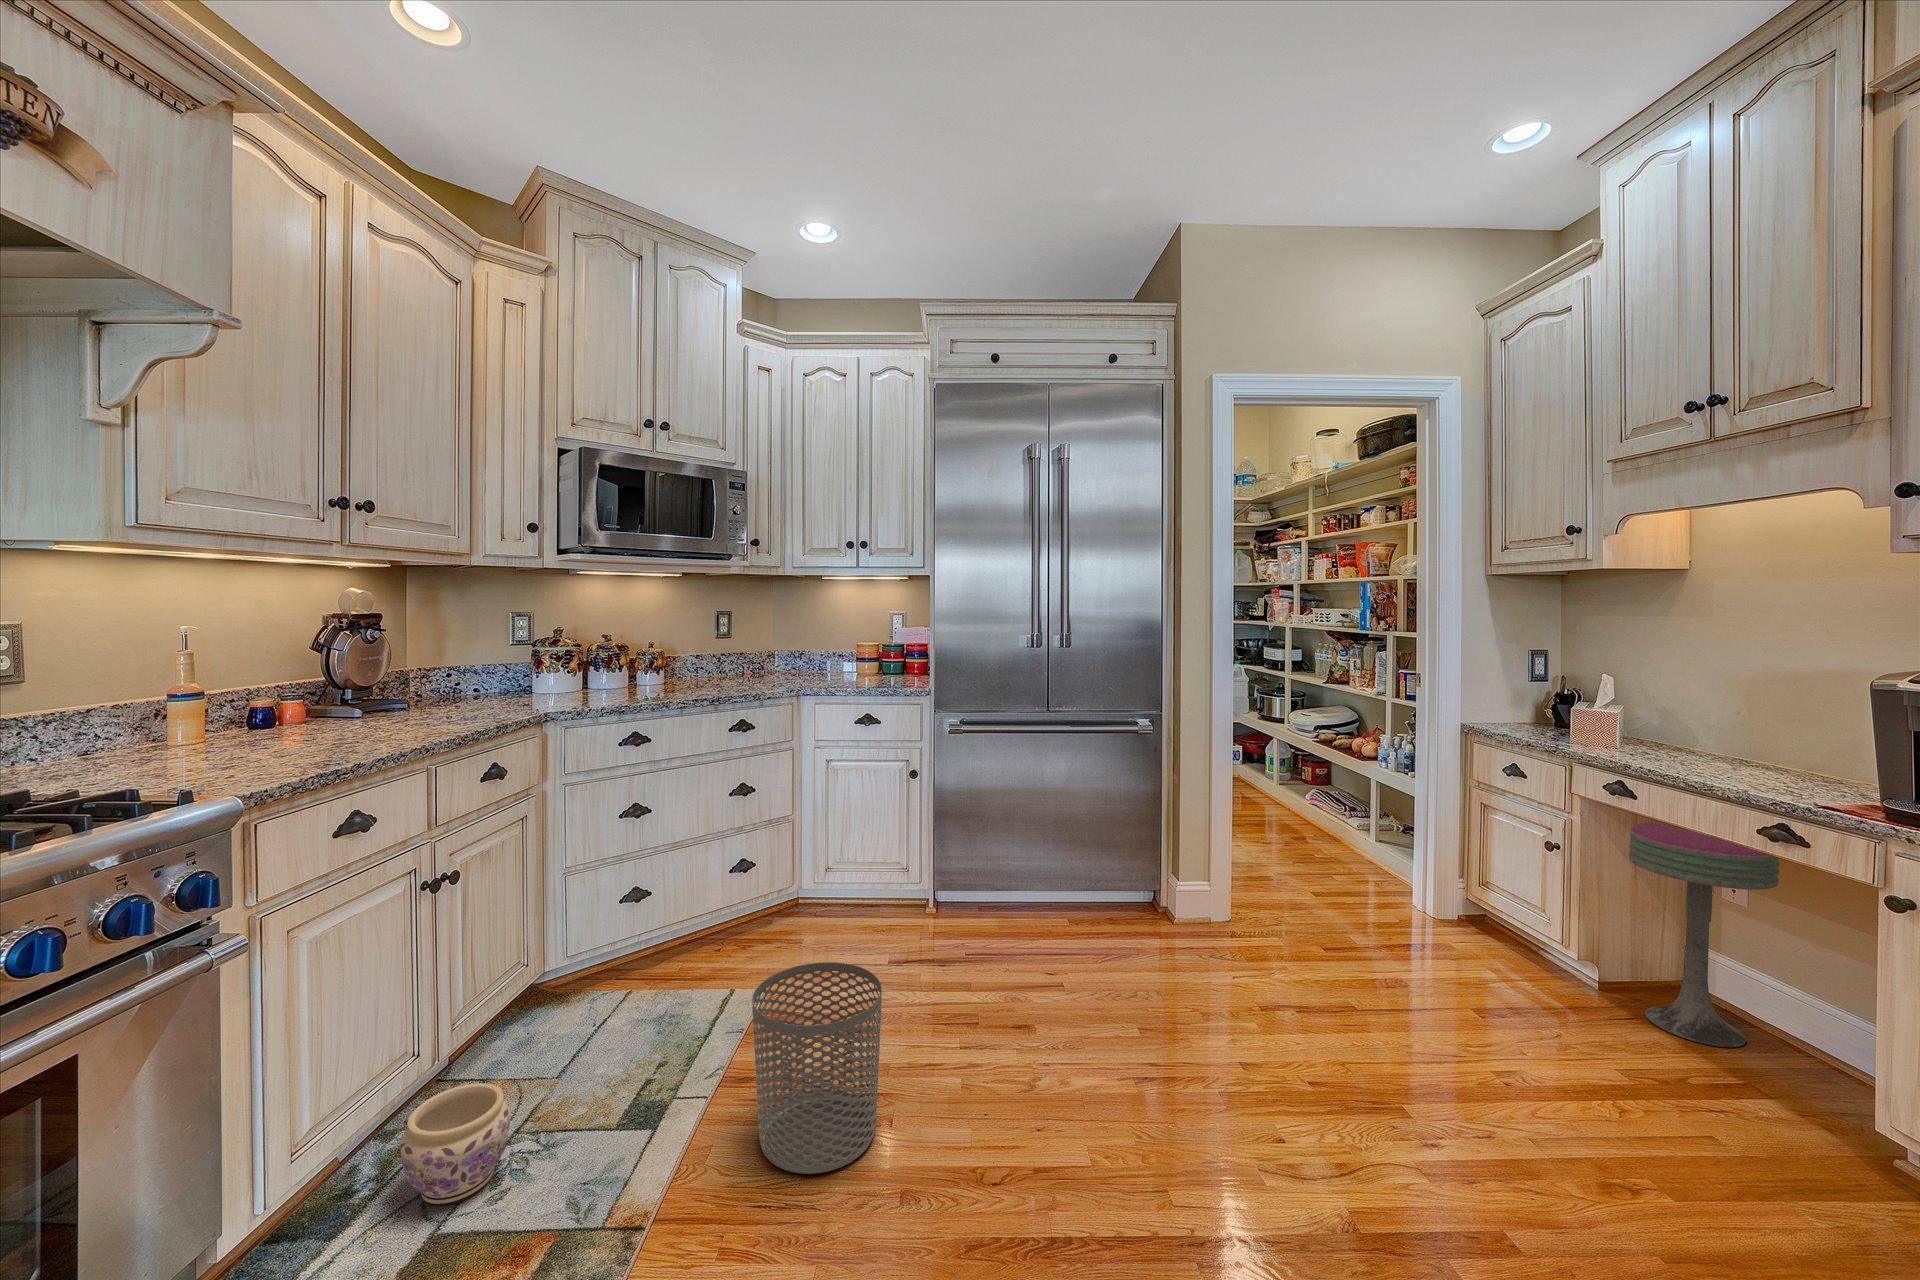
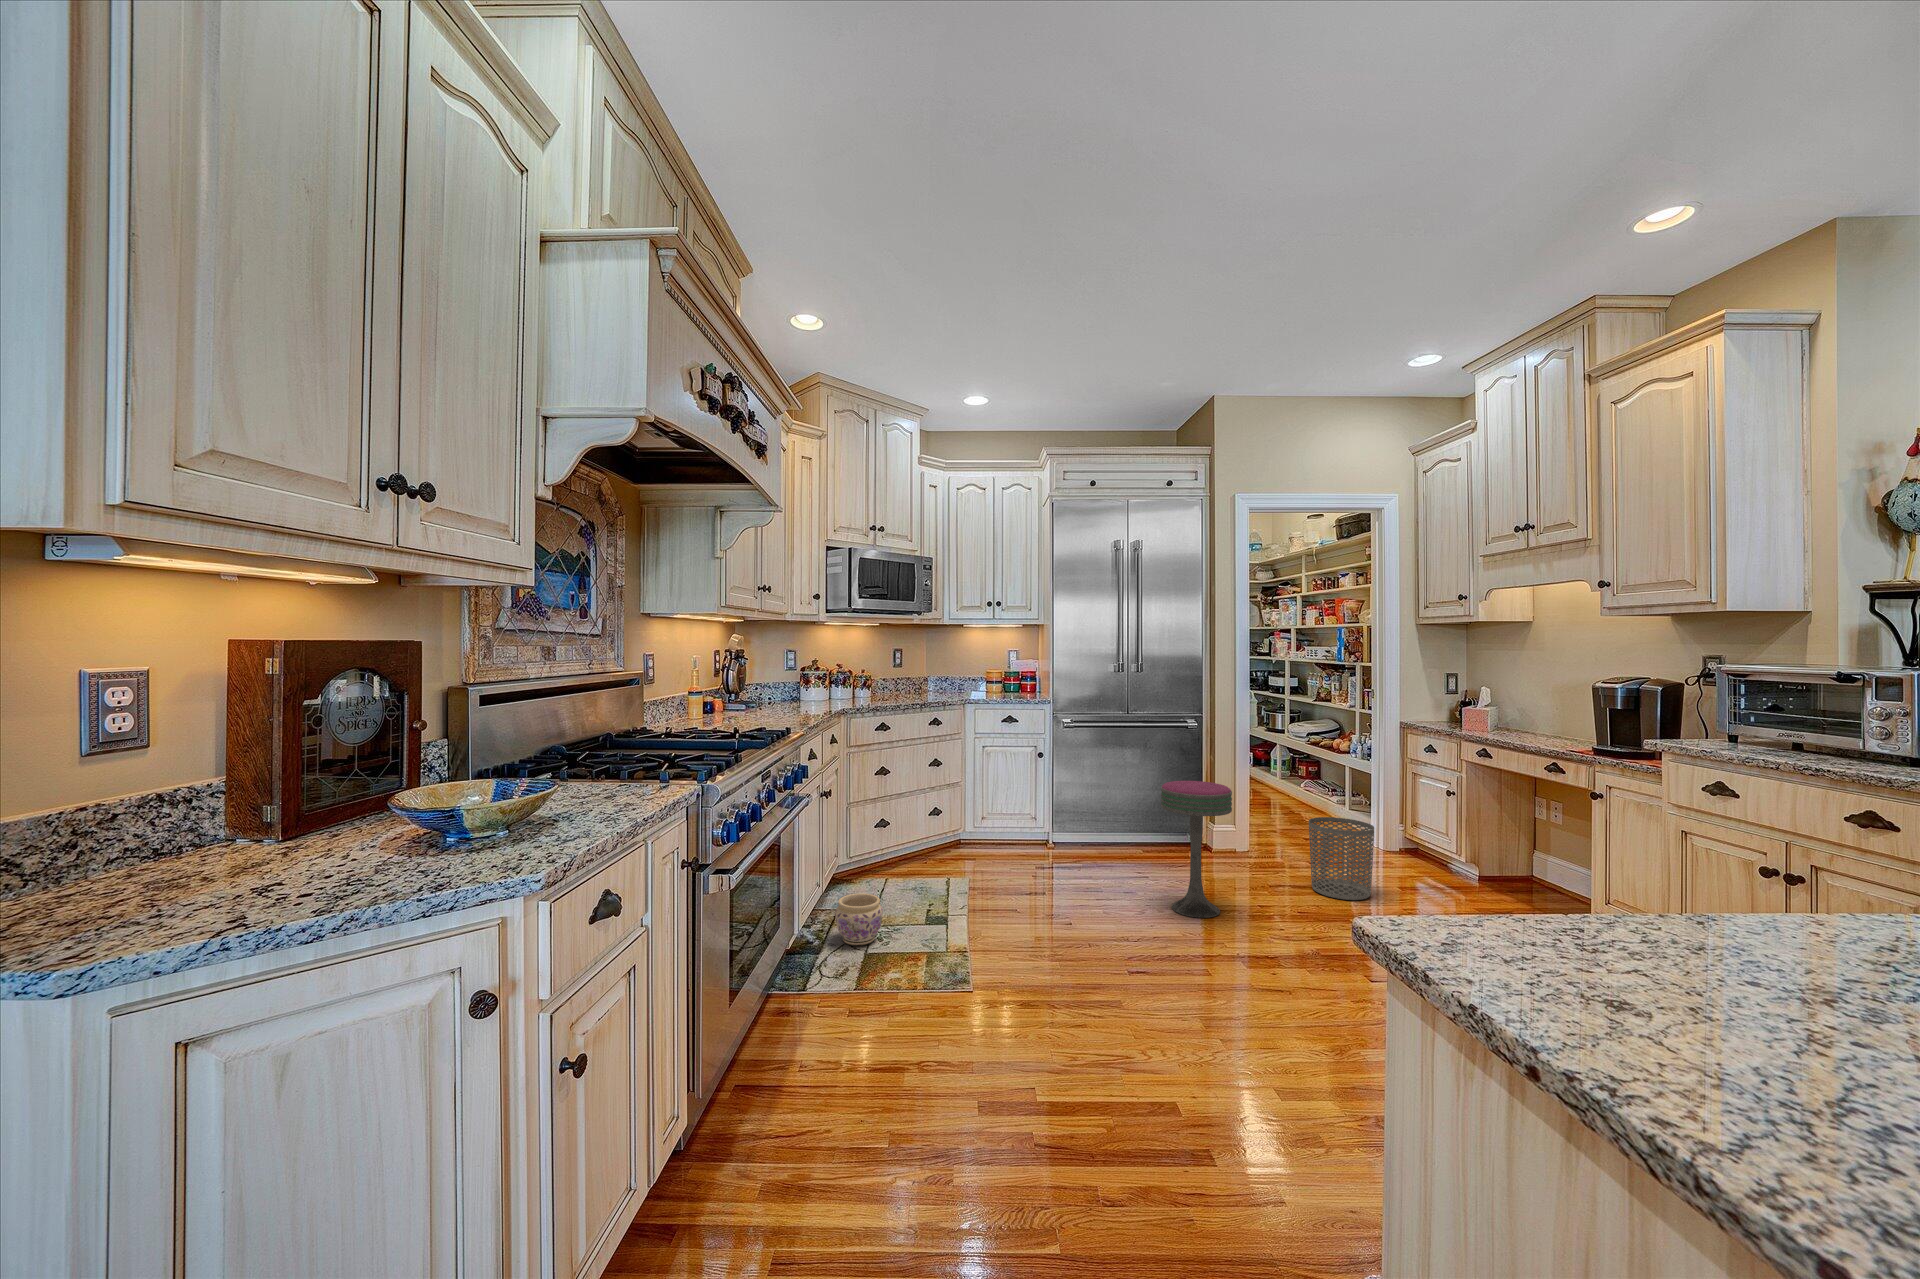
bar stool: present [1629,822,1780,1047] -> present [1161,781,1232,918]
waste bin: present [752,962,882,1174] -> present [1309,817,1374,900]

